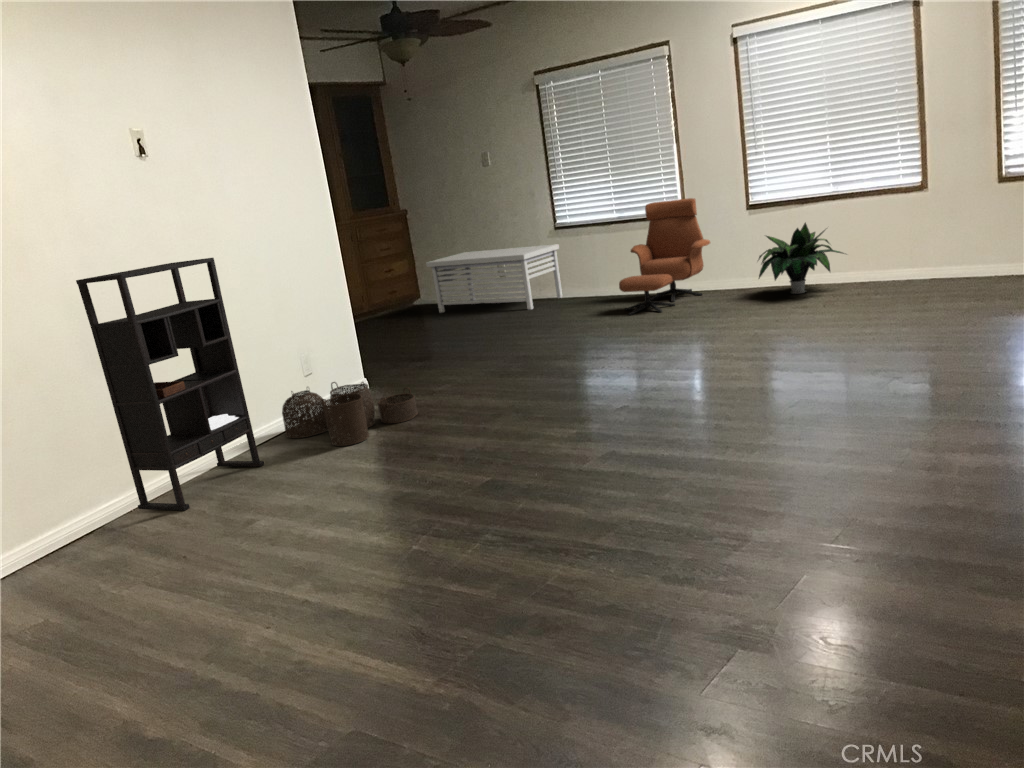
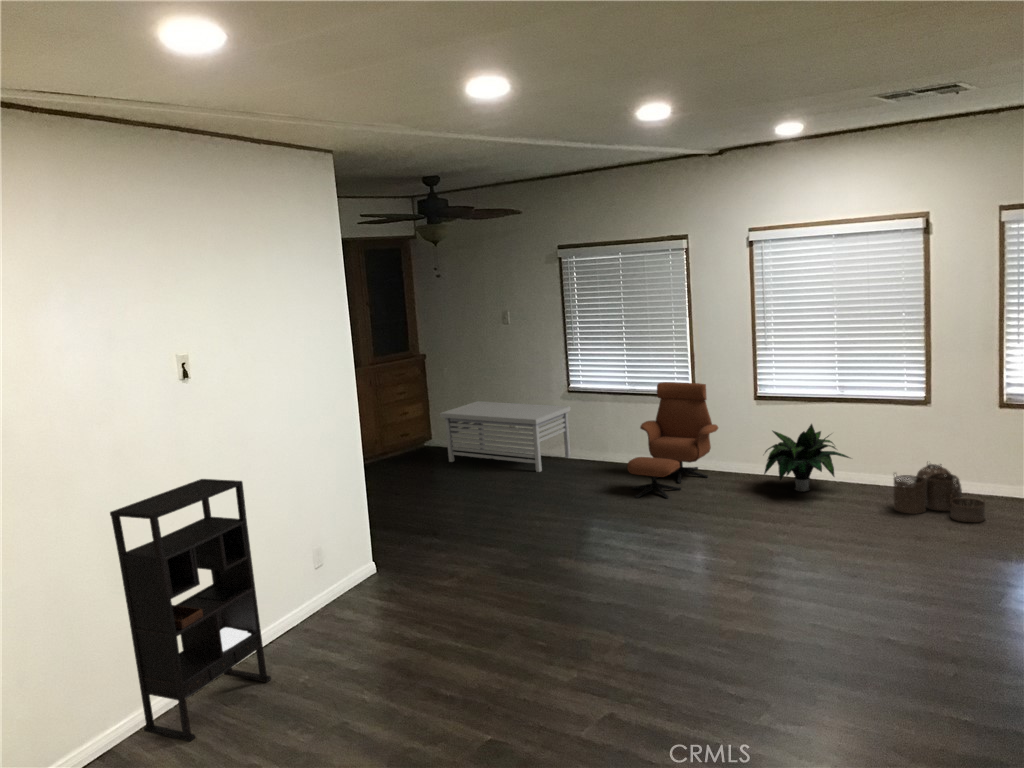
woven basket: present [282,382,418,446] -> present [894,464,985,522]

